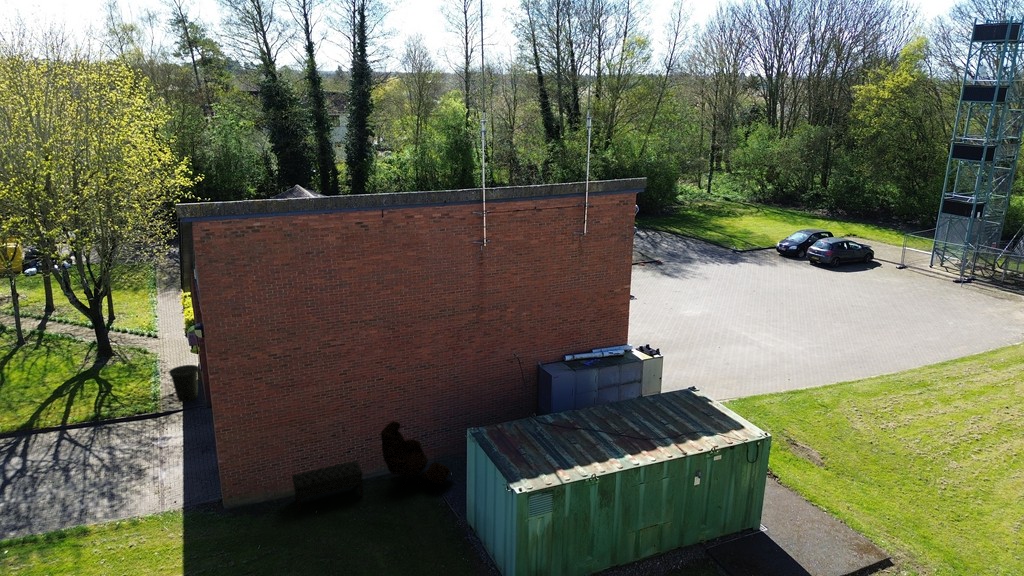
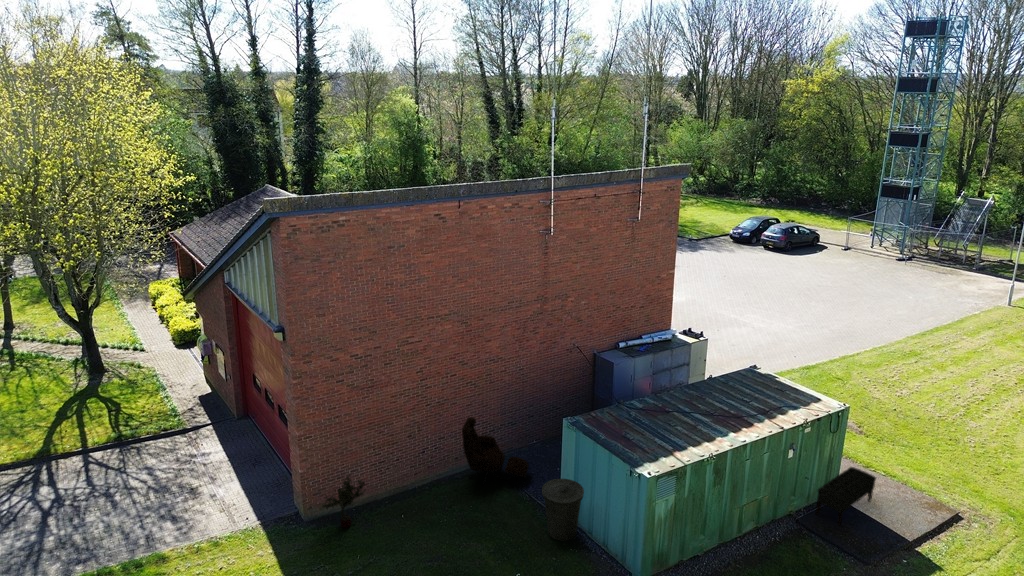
trash can: present [169,365,199,402] -> present [542,479,584,541]
bench: present [292,461,363,512] -> present [816,467,876,526]
potted tree: none [229,468,275,520] -> present [322,476,365,528]

